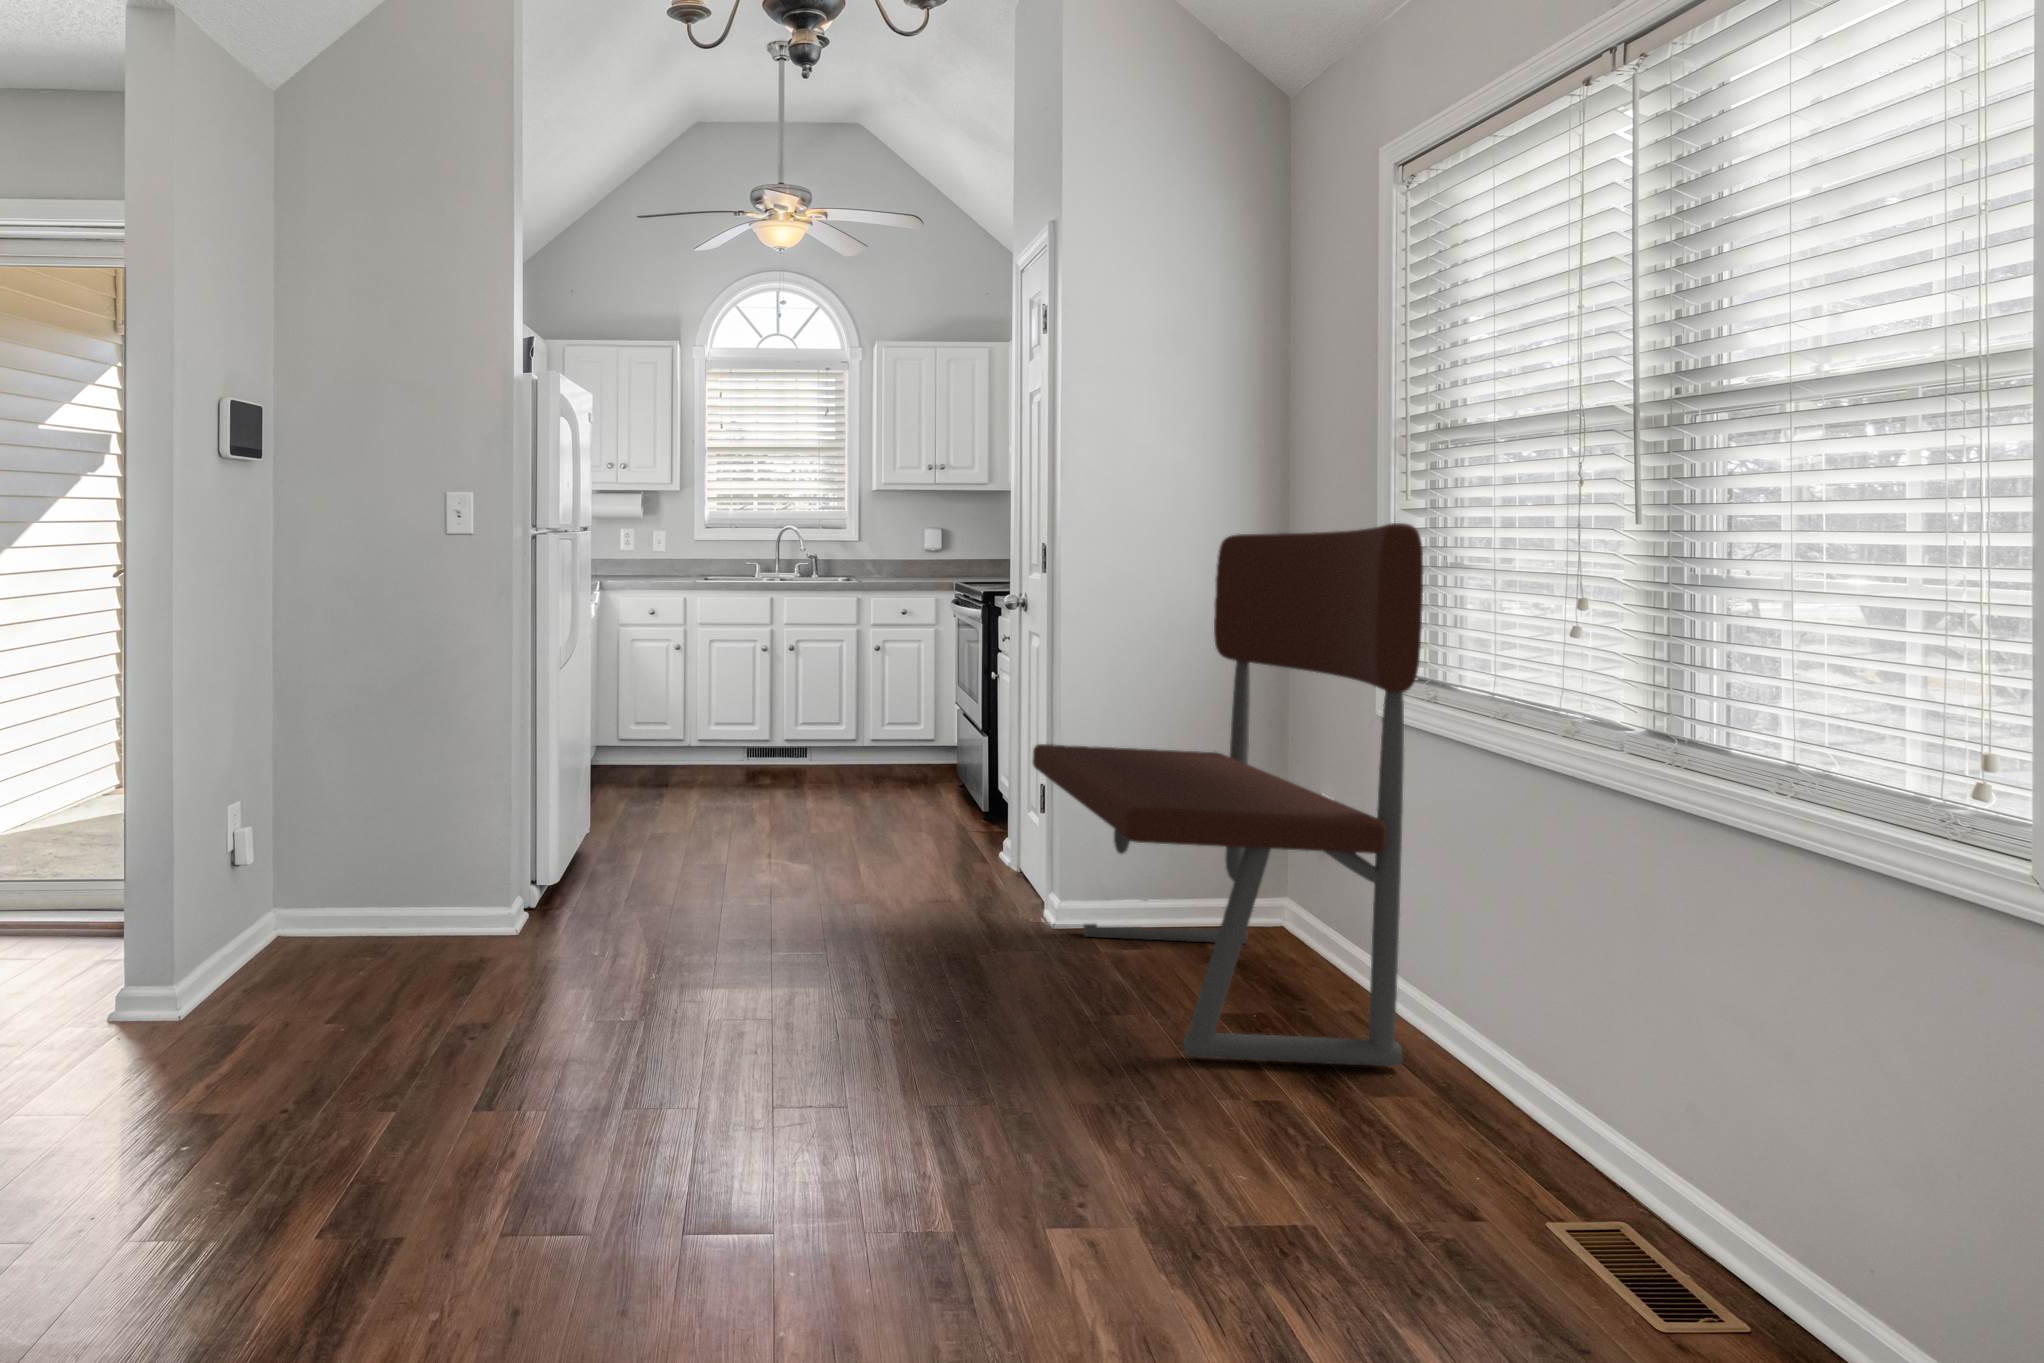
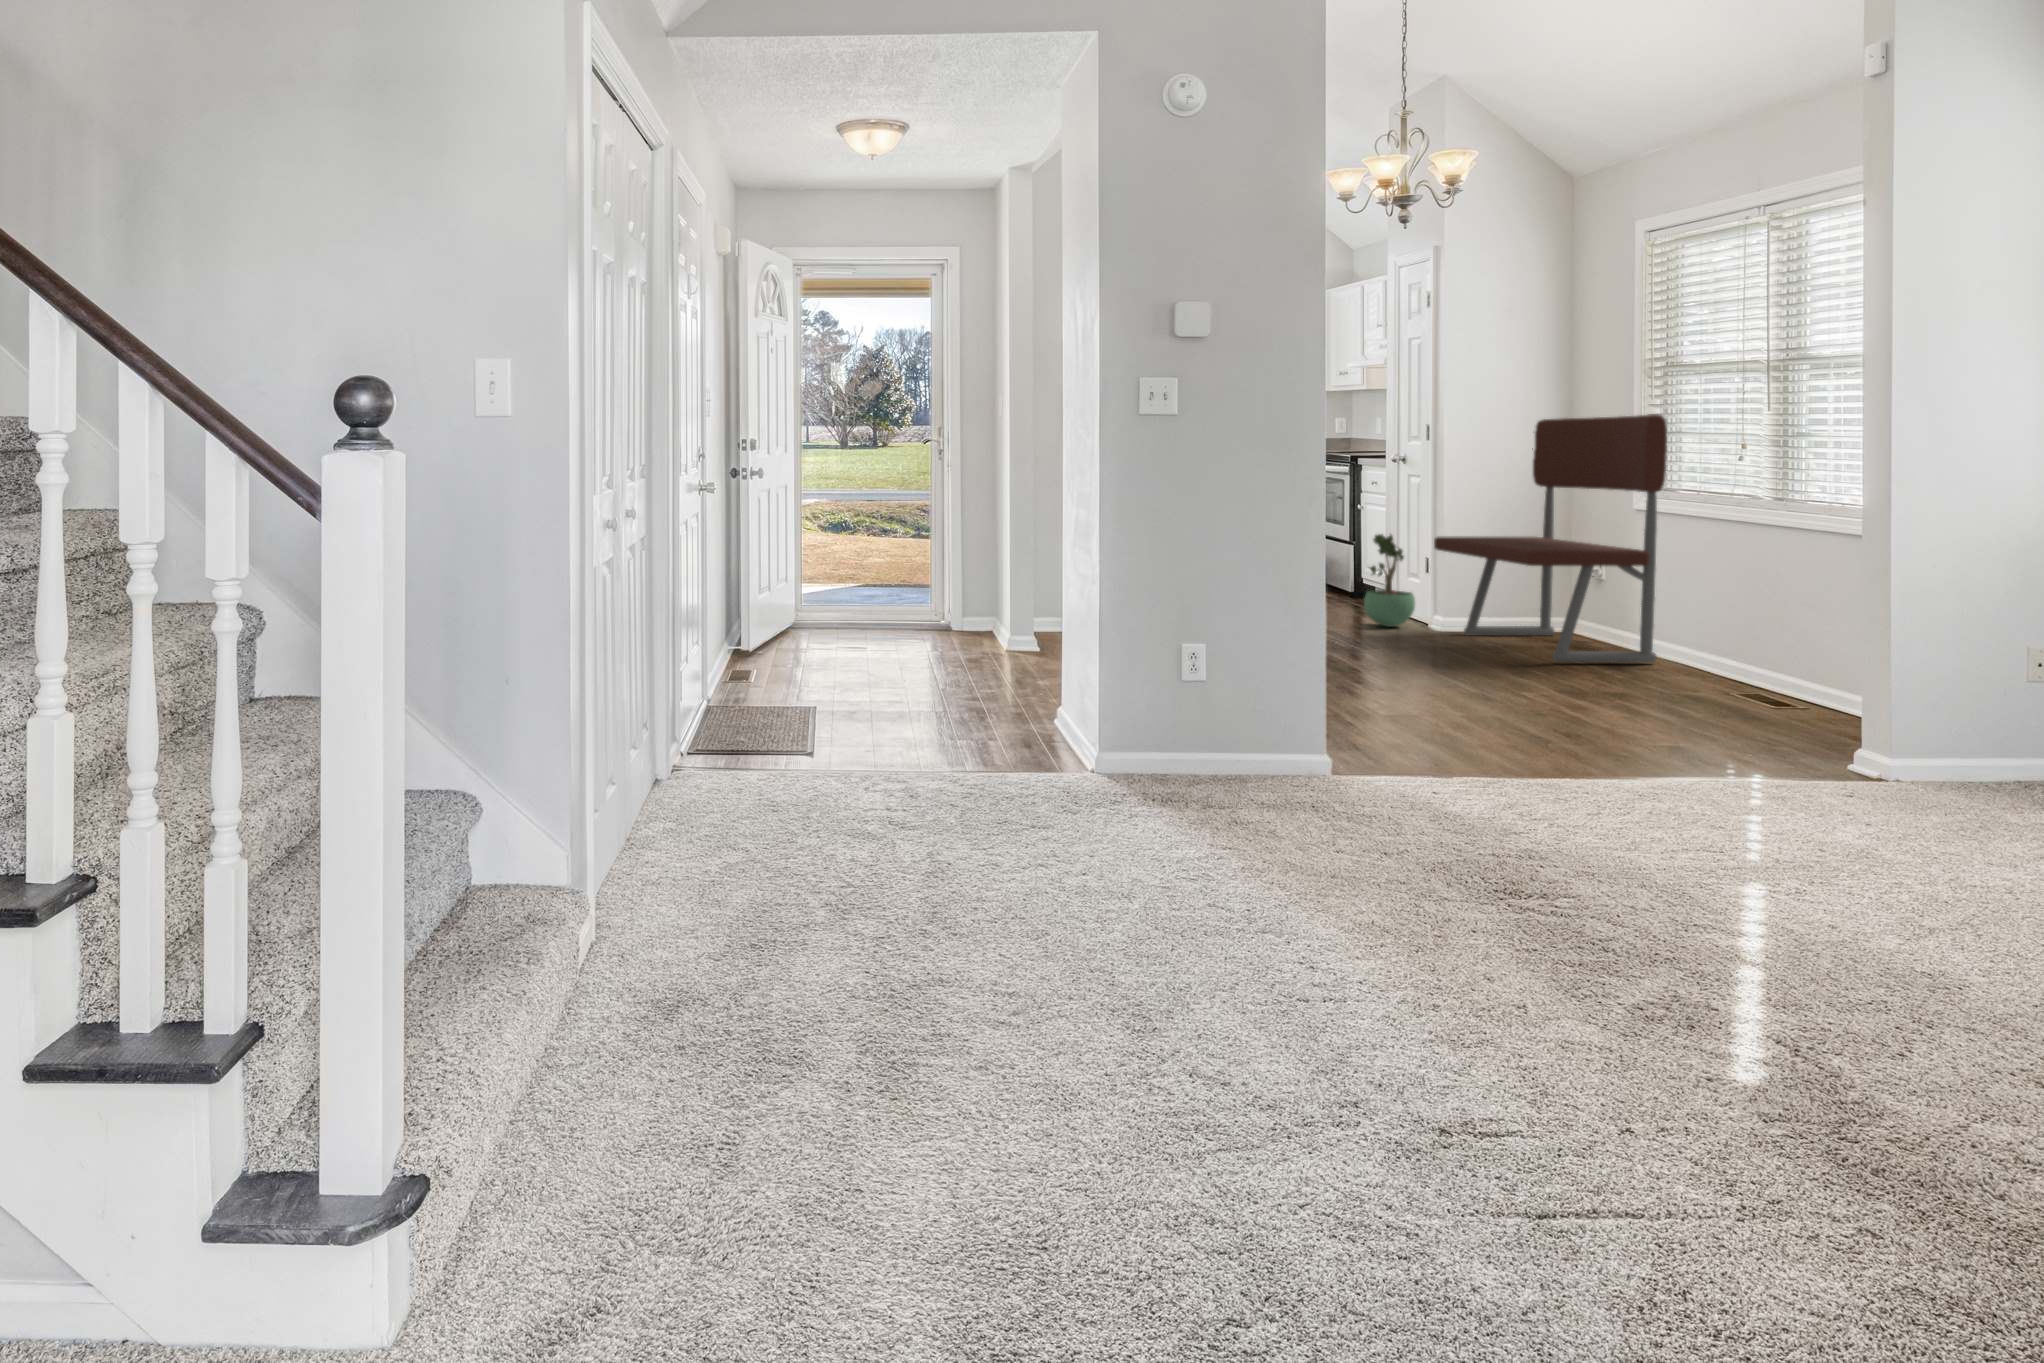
potted plant: none [927,730,1014,903] -> present [1364,534,1415,627]

